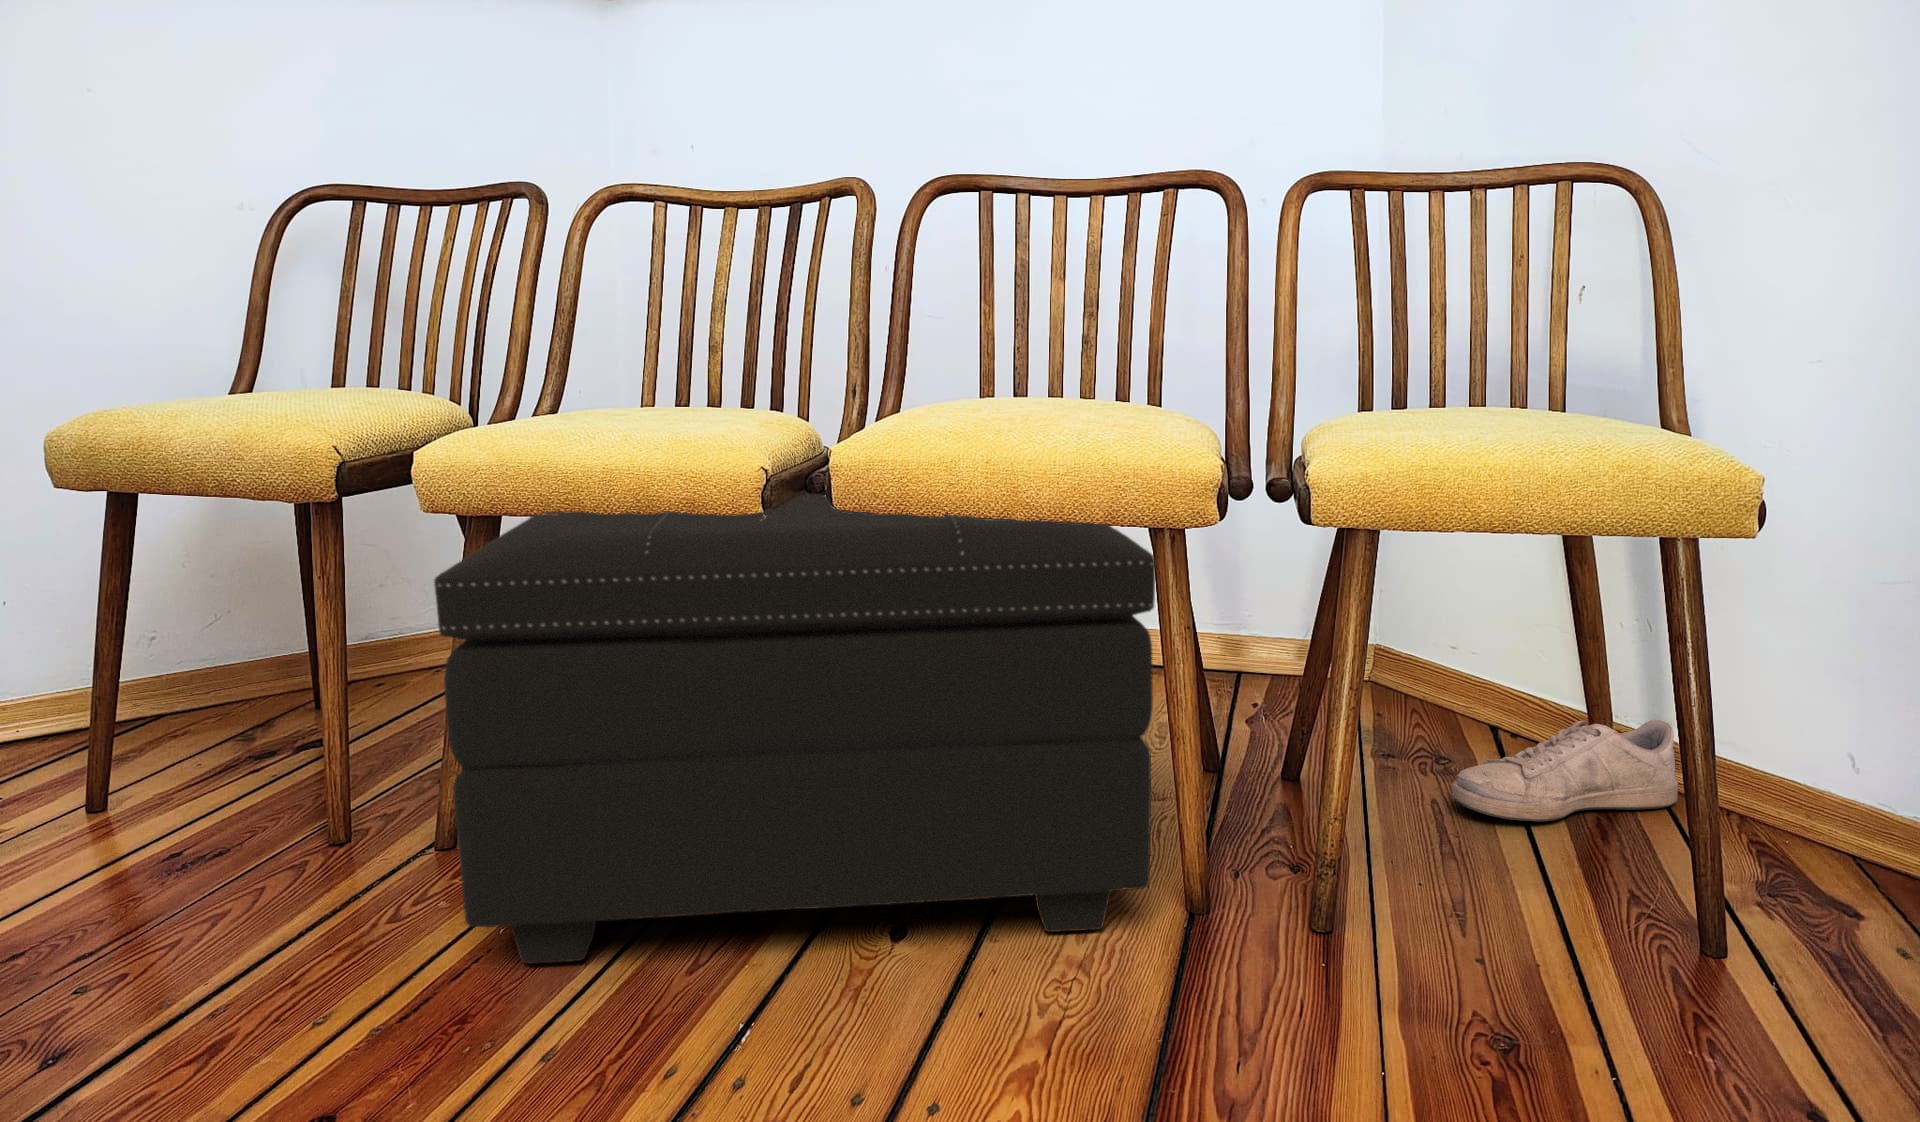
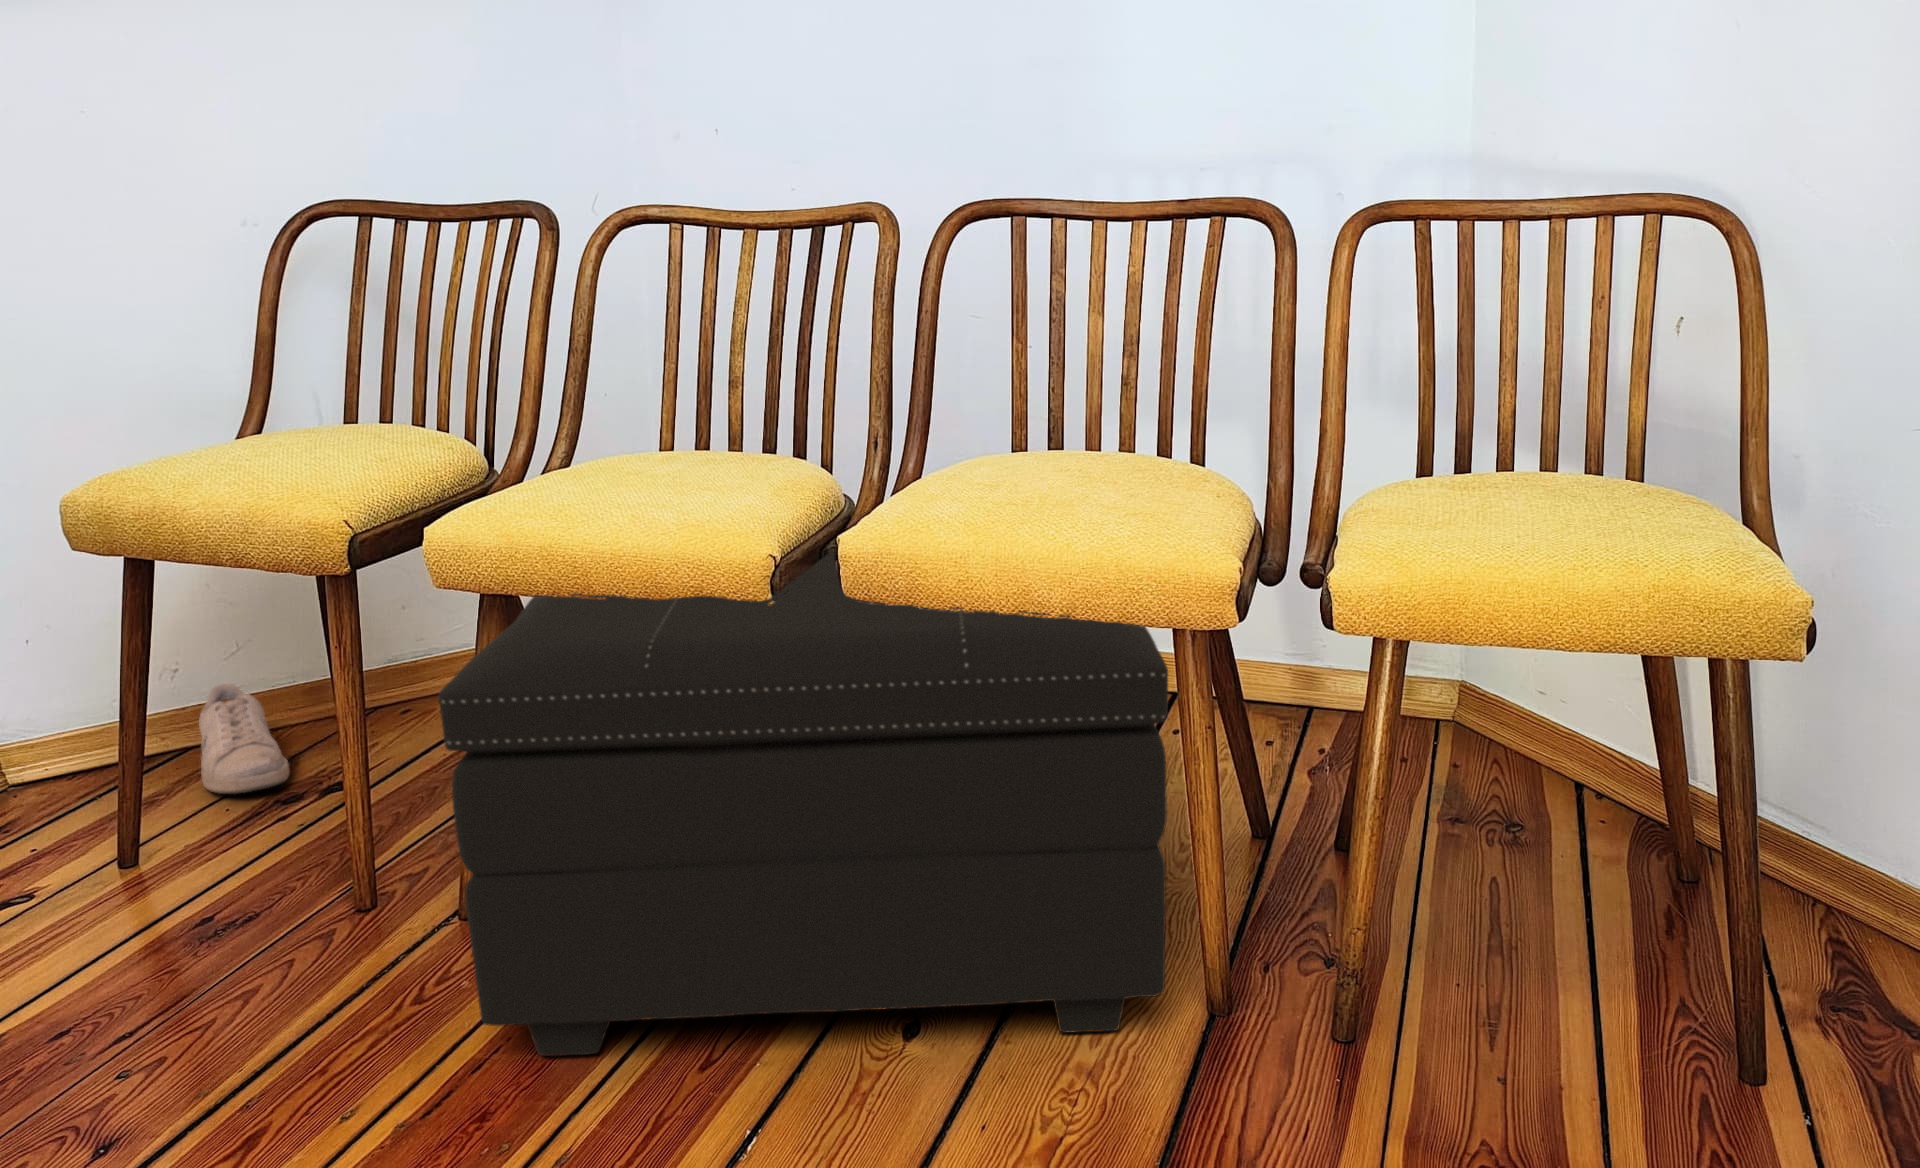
shoe: present [1452,720,1678,822] -> present [199,684,290,794]

